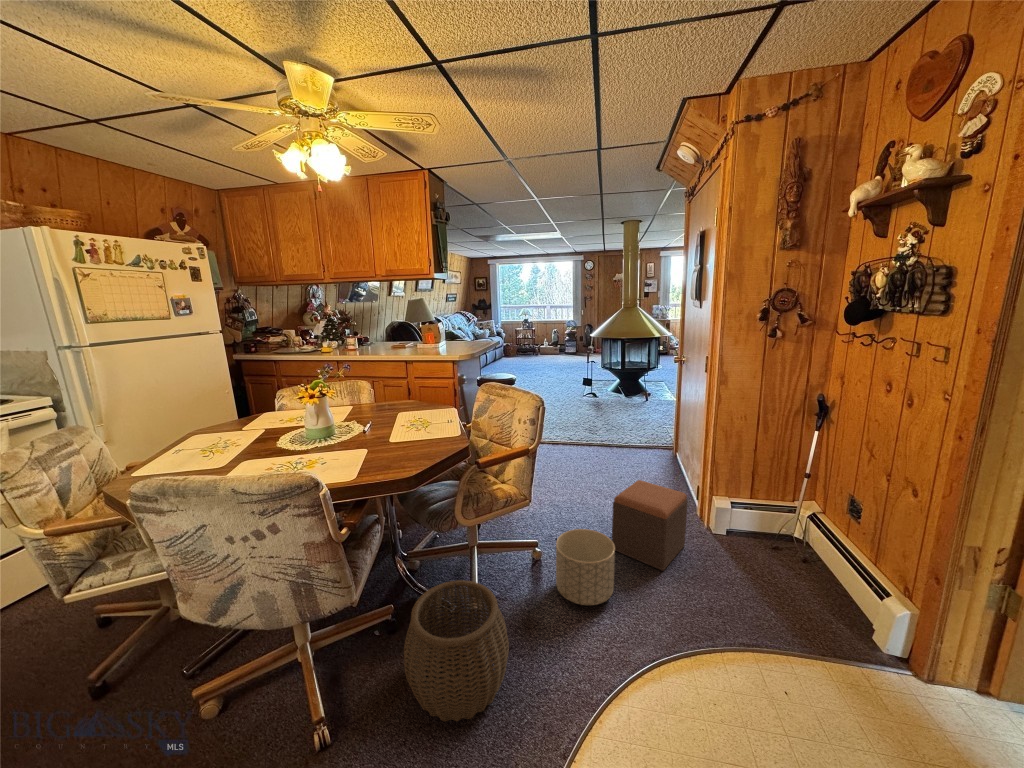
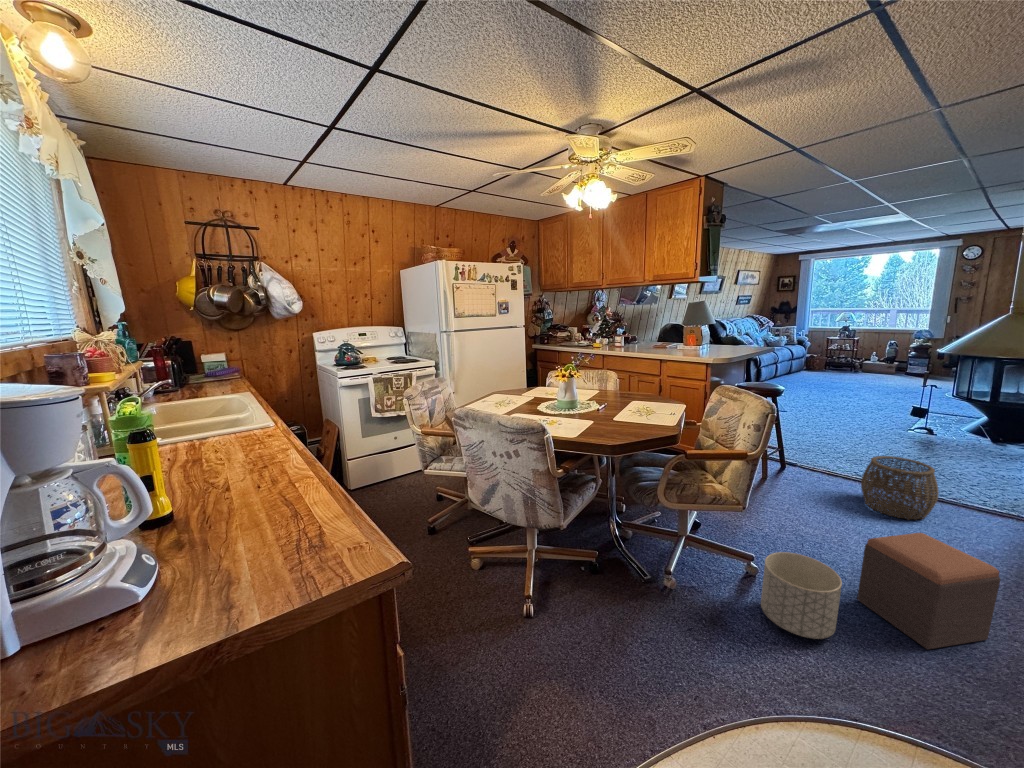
woven basket: present [404,580,509,721] -> present [861,456,939,520]

